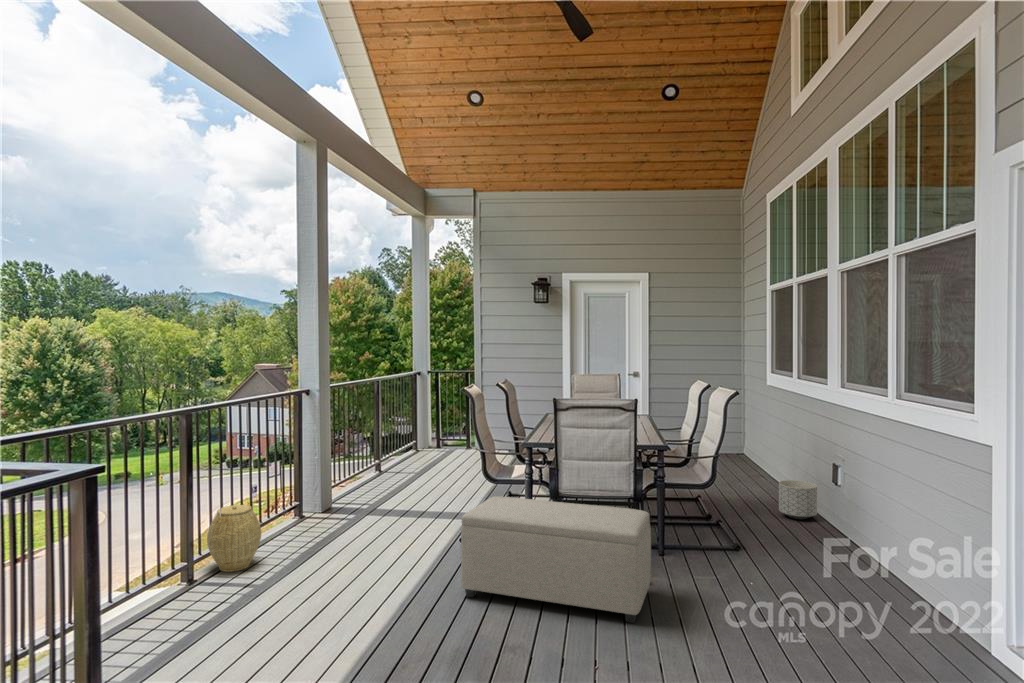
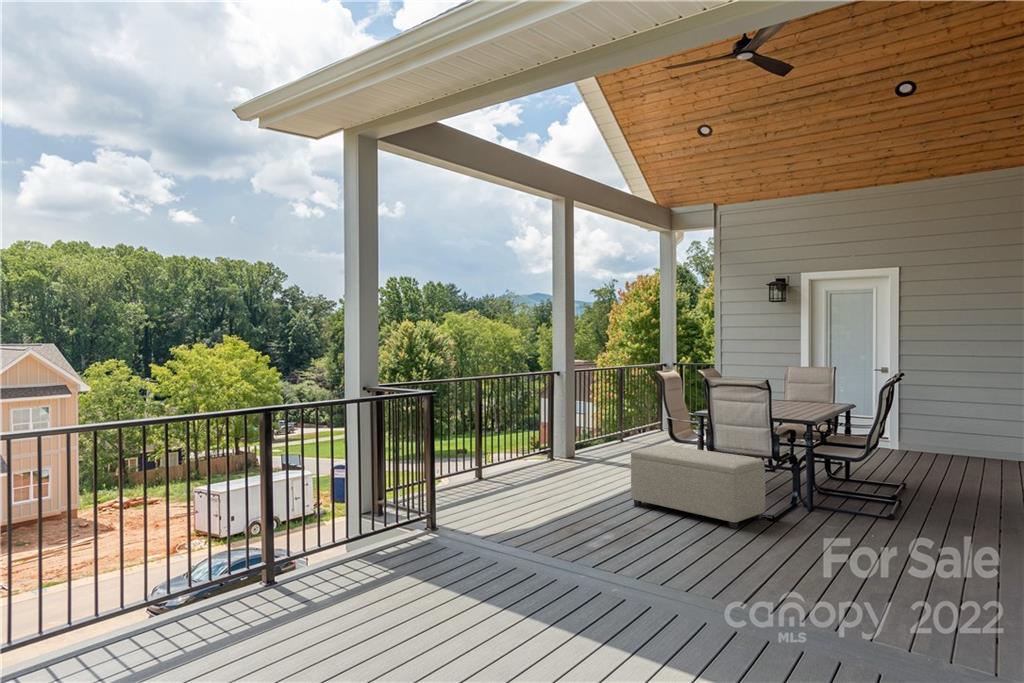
planter: present [779,480,817,519] -> none [954,465,994,501]
woven basket: present [207,505,261,572] -> none [490,440,521,480]

